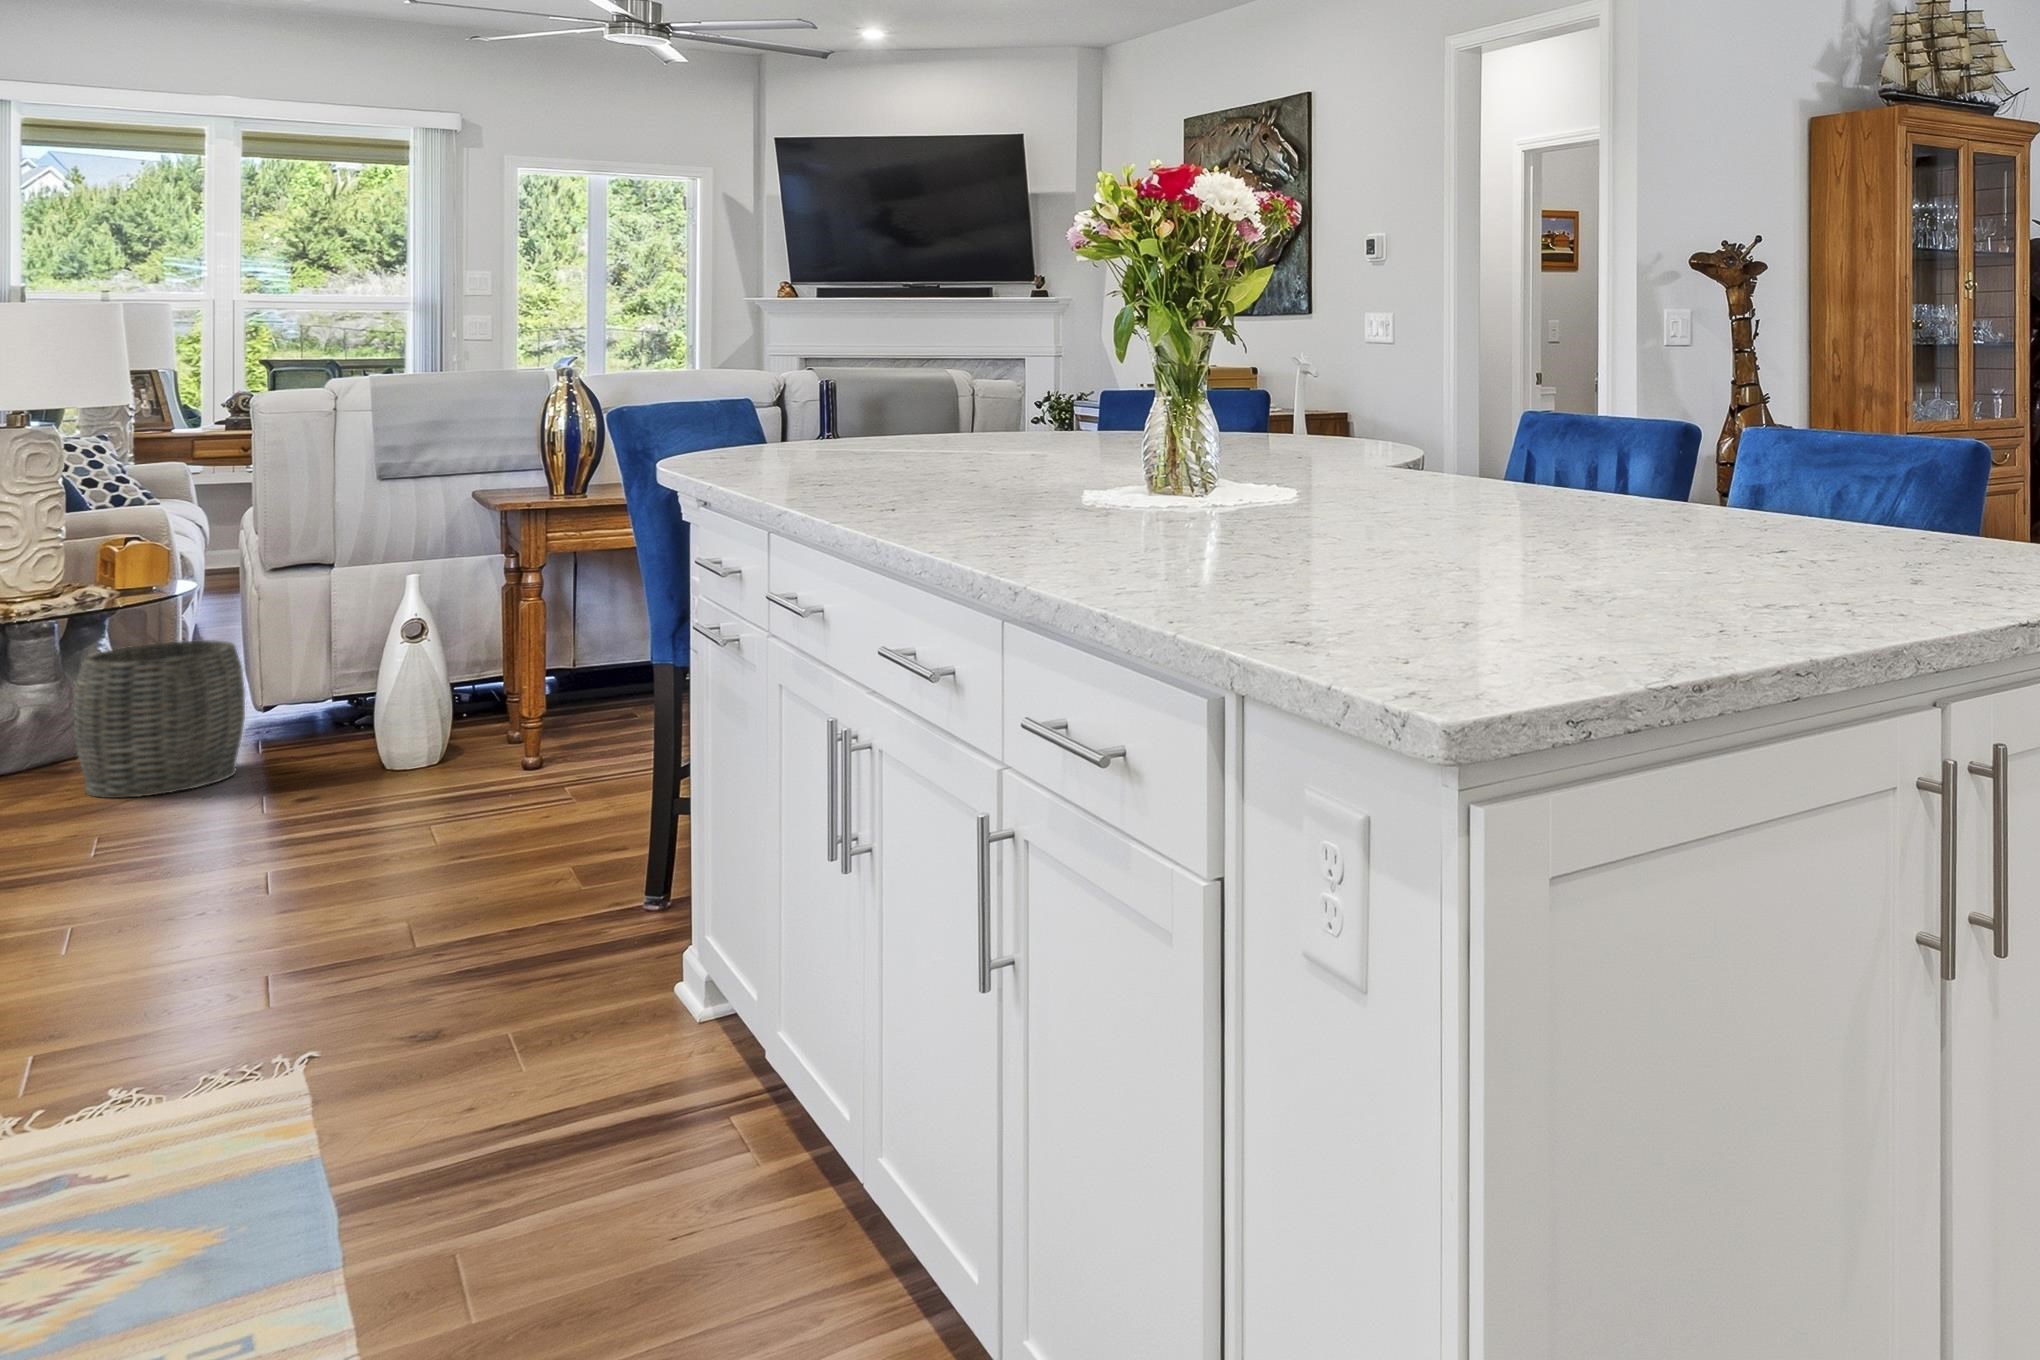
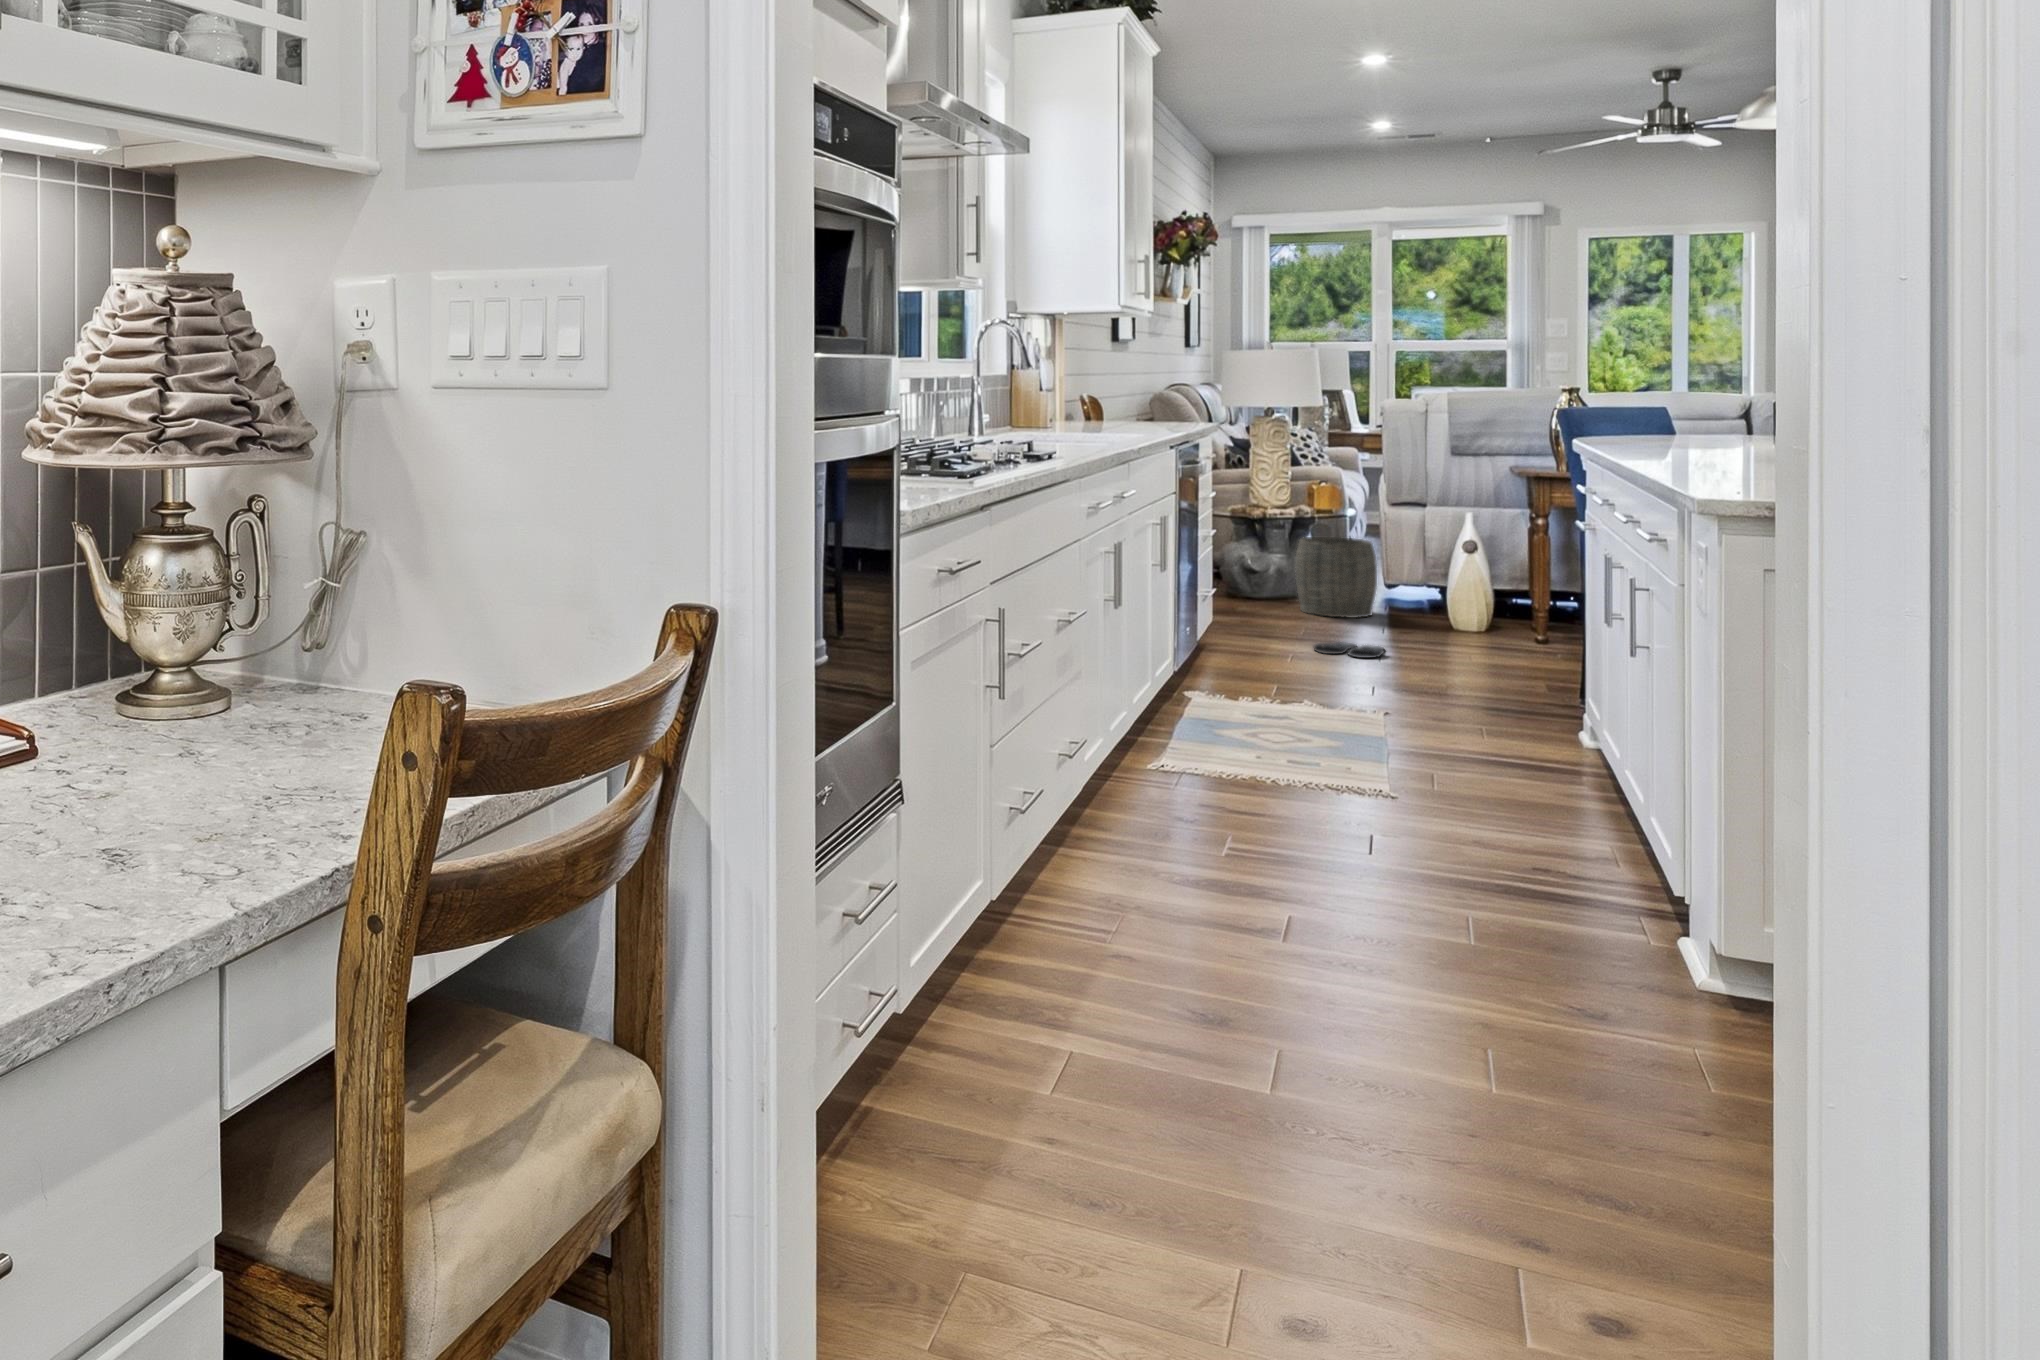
slippers: none [121,849,281,902] -> present [1314,642,1385,658]

